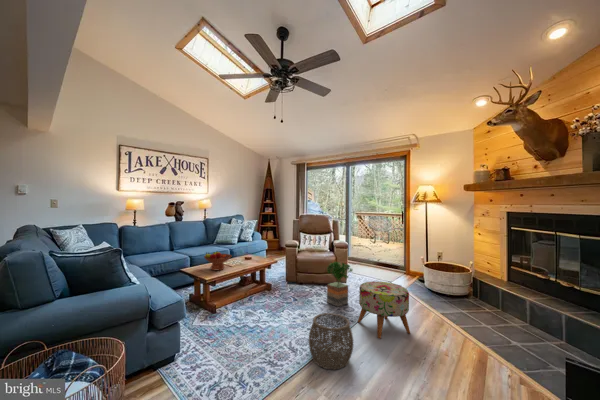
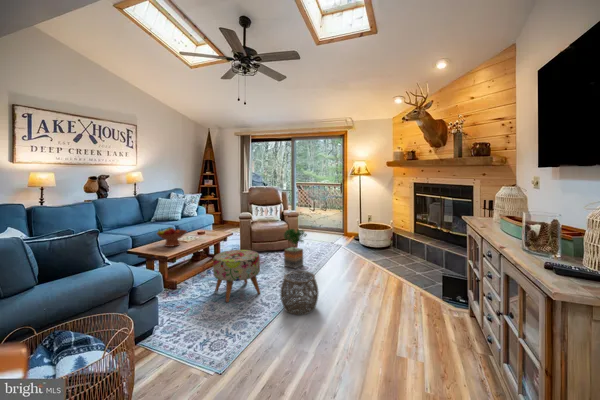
ottoman: present [358,281,410,339] -> present [213,250,260,302]

